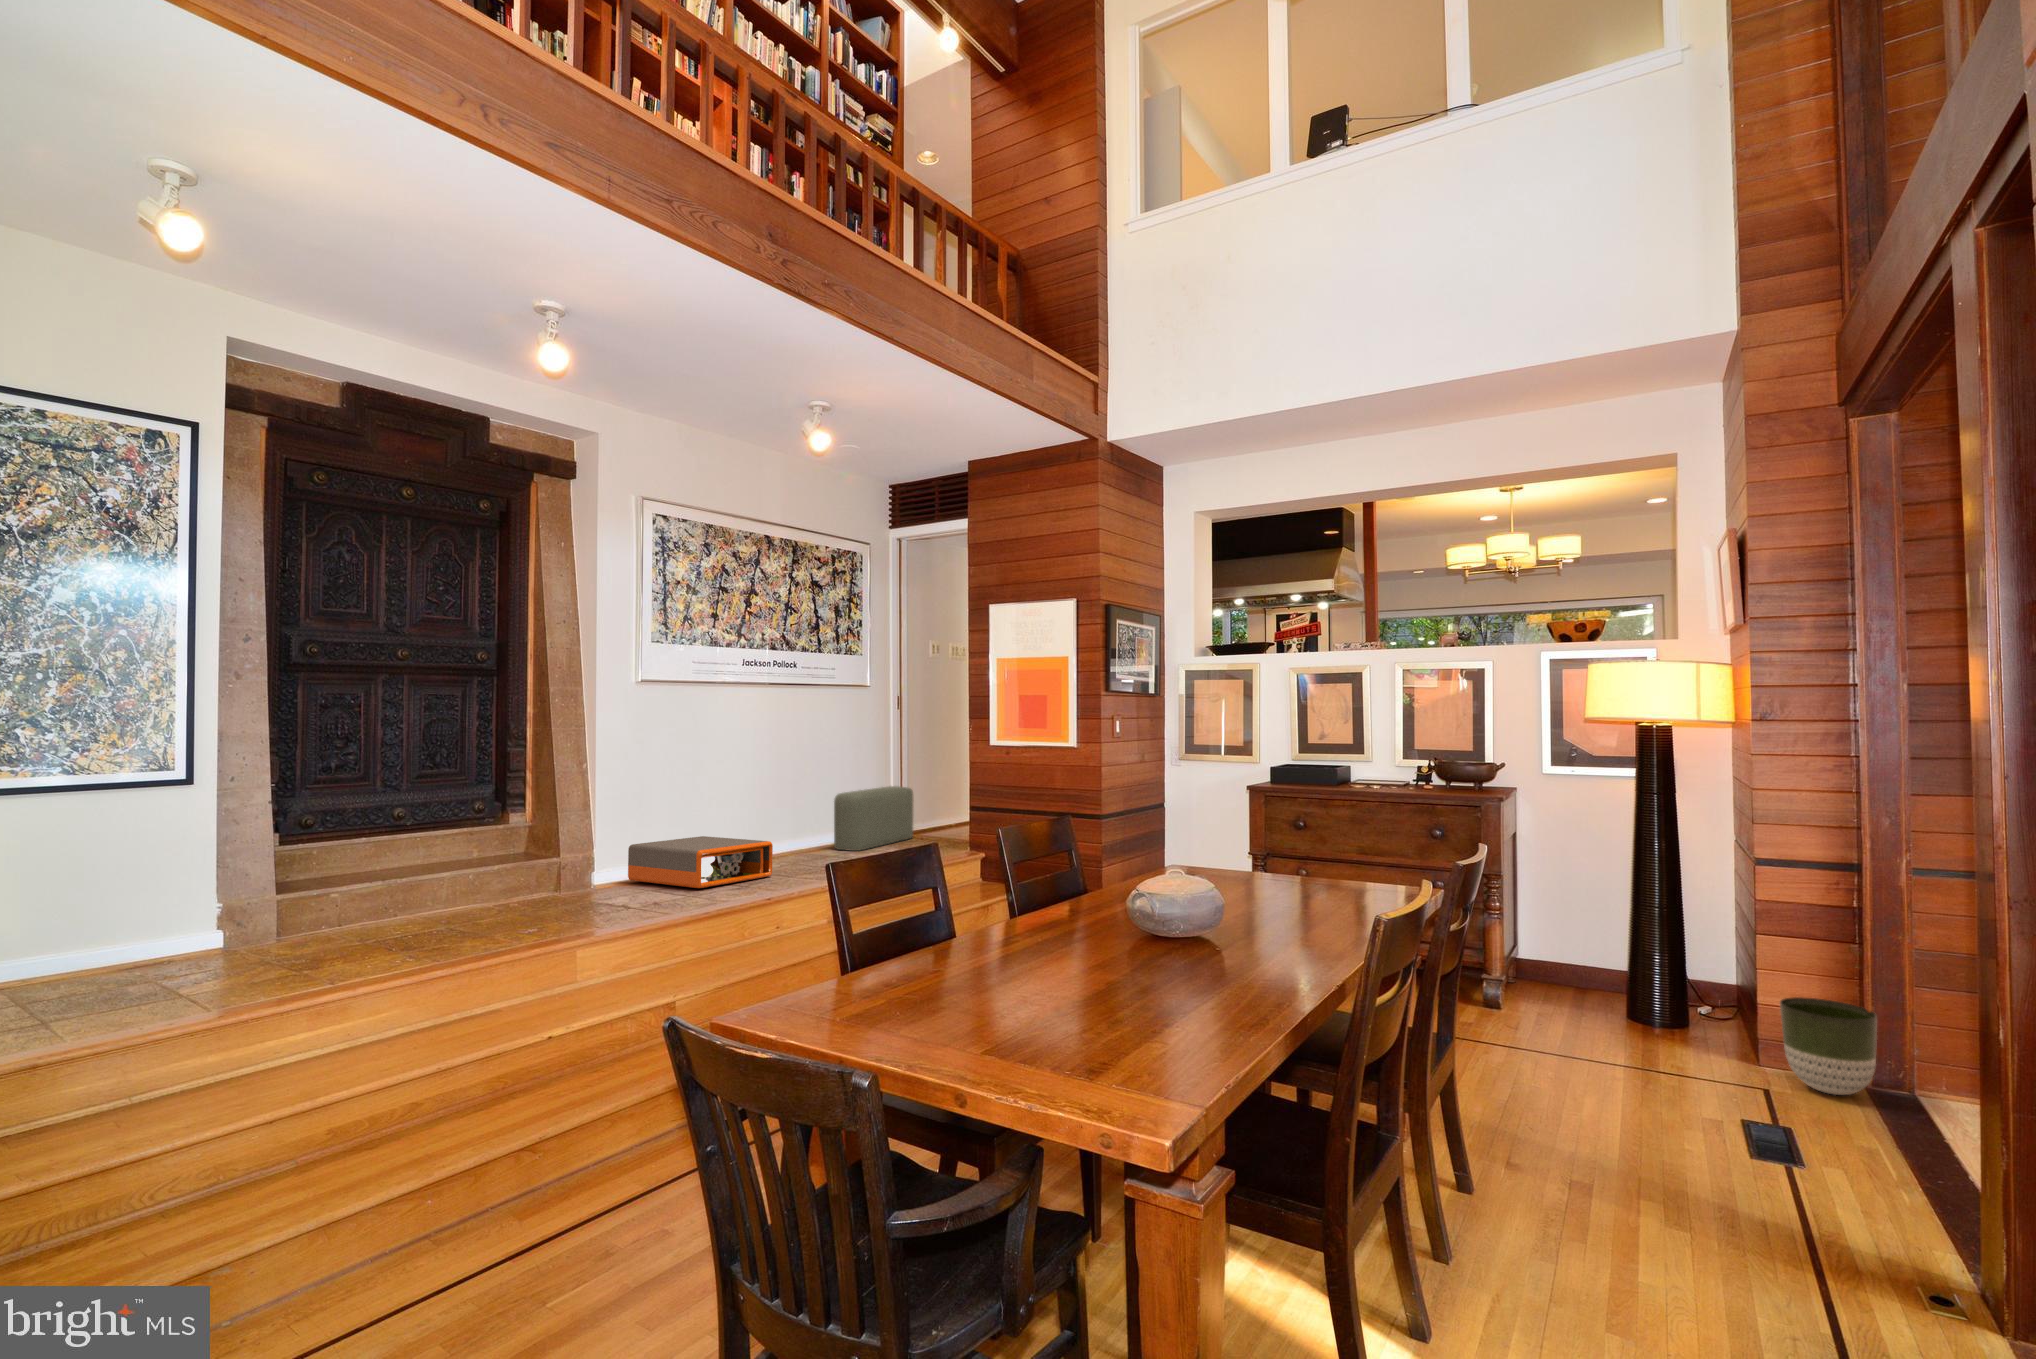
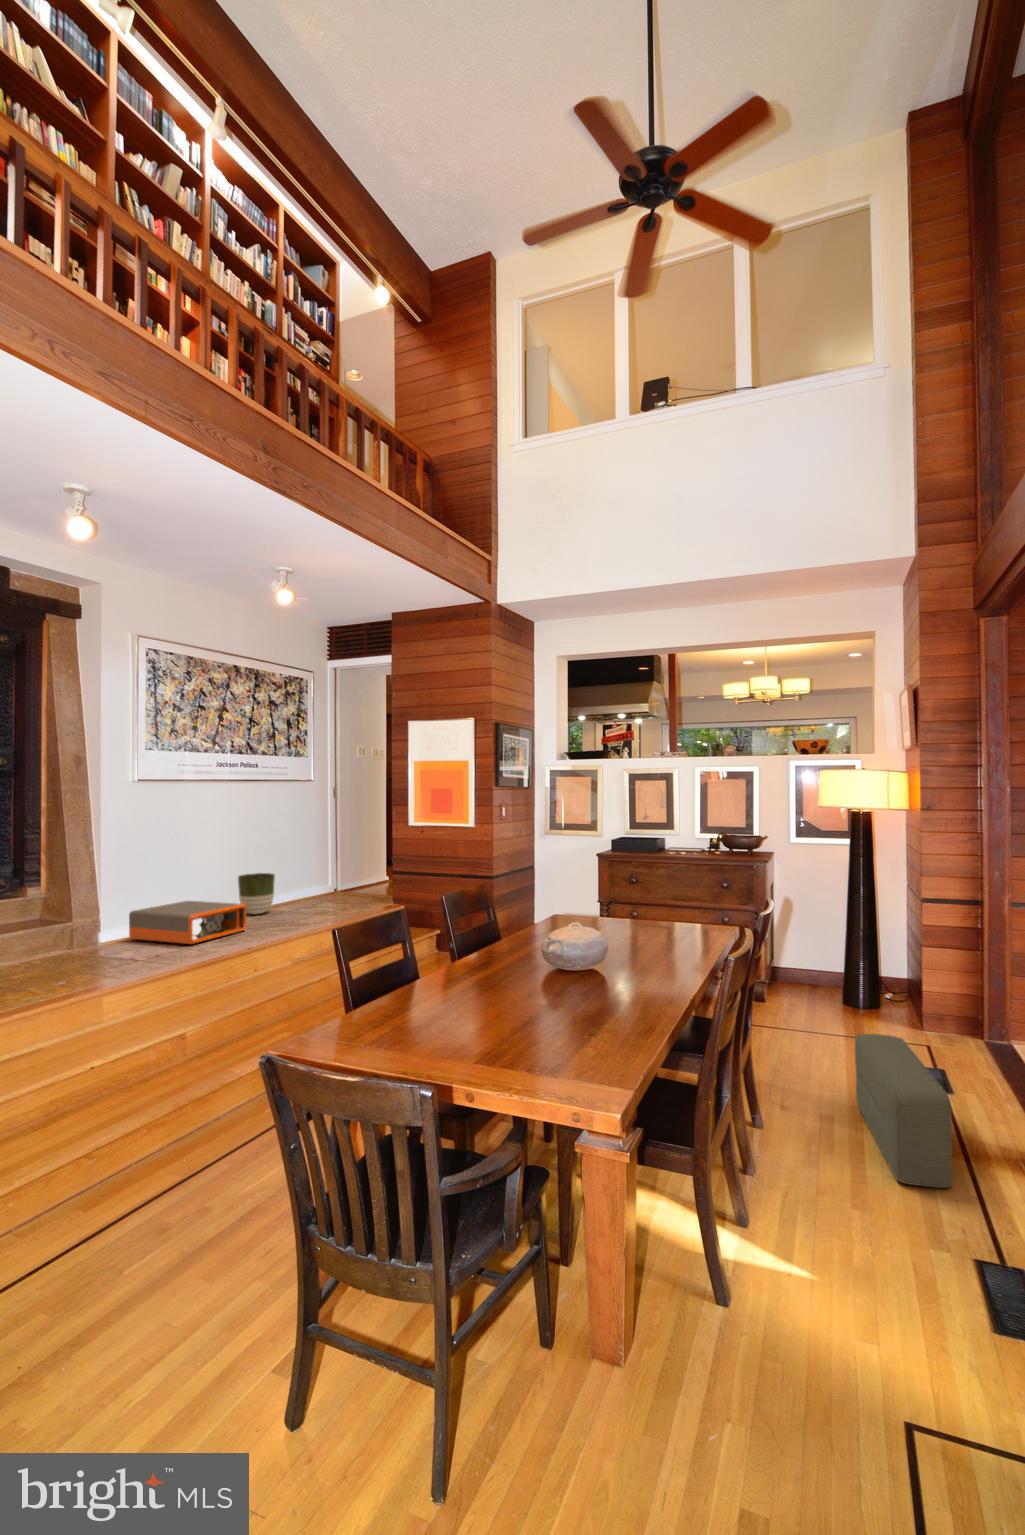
pouf: present [834,786,913,851] -> present [855,1034,952,1188]
planter: present [1780,997,1877,1095] -> present [238,873,275,914]

